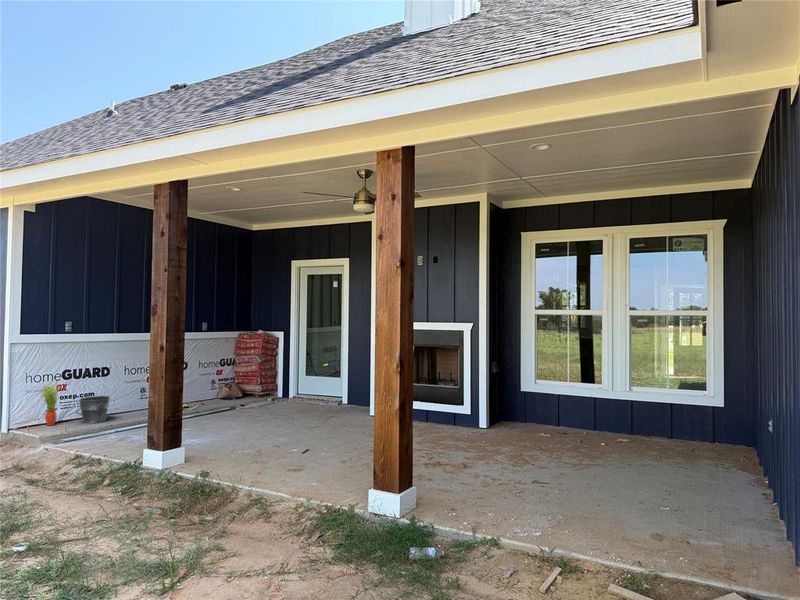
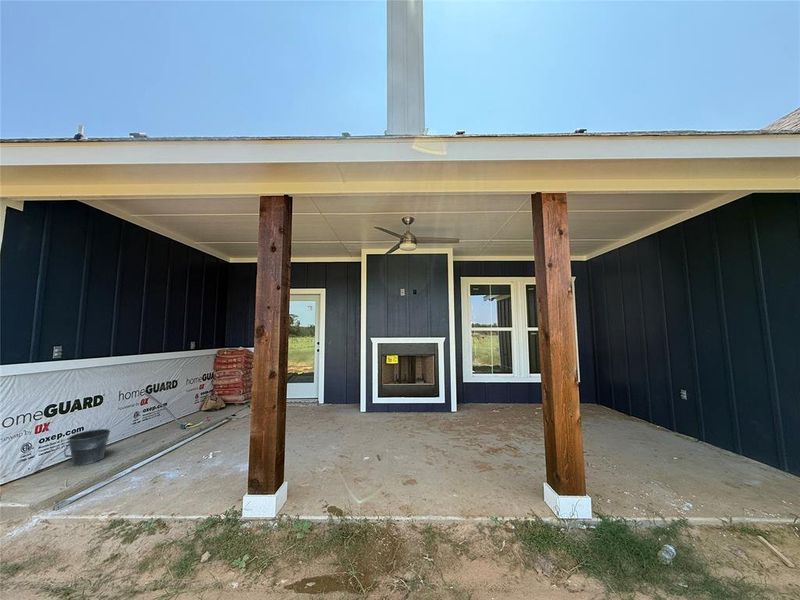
potted plant: present [41,383,58,425] -> none [15,424,48,479]

